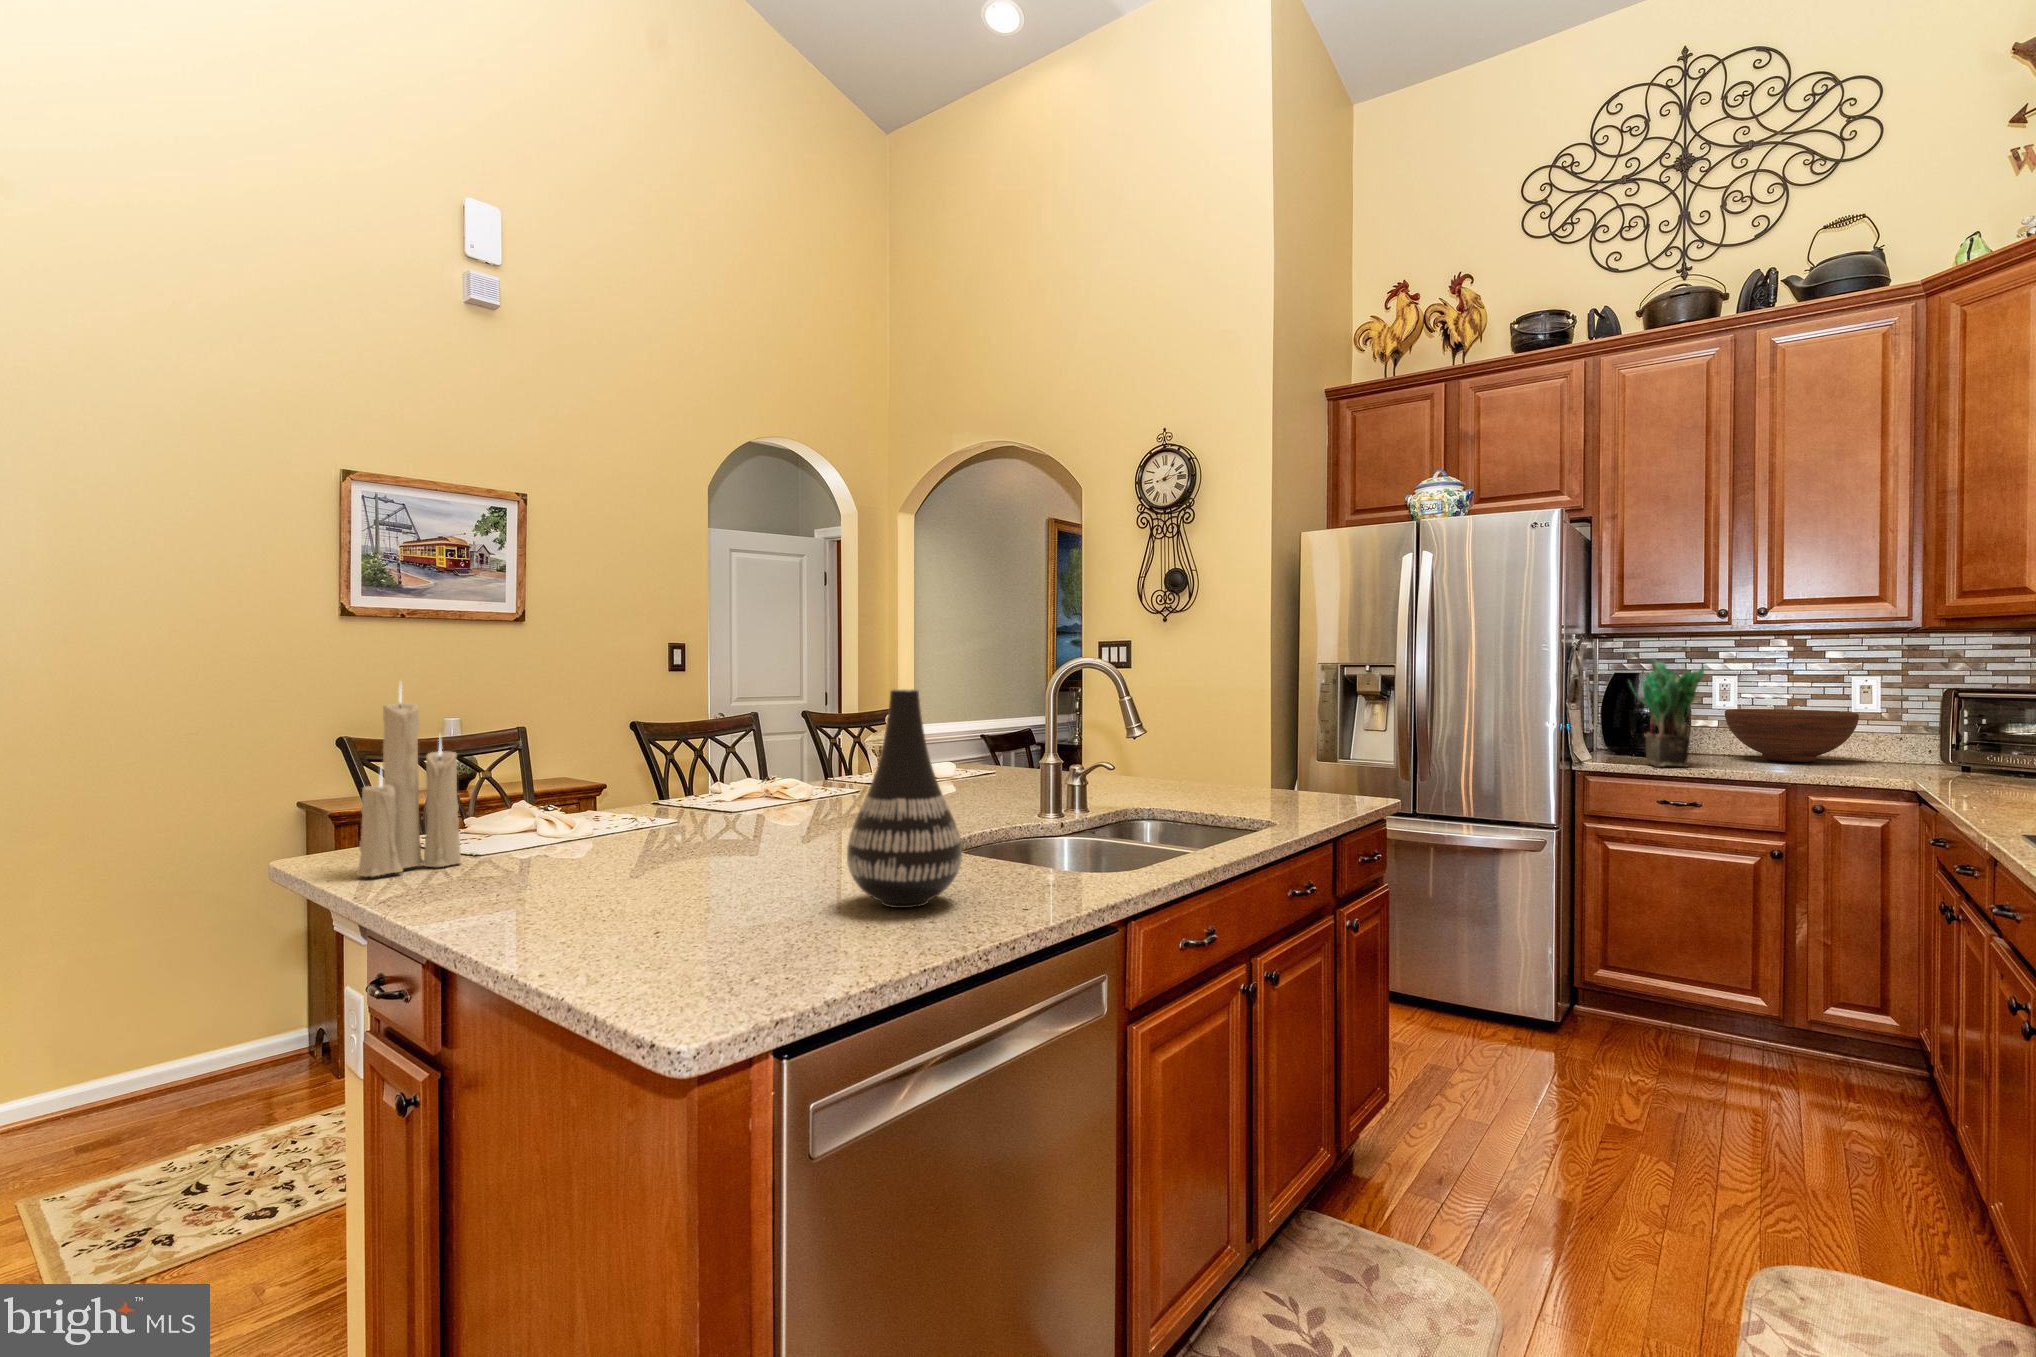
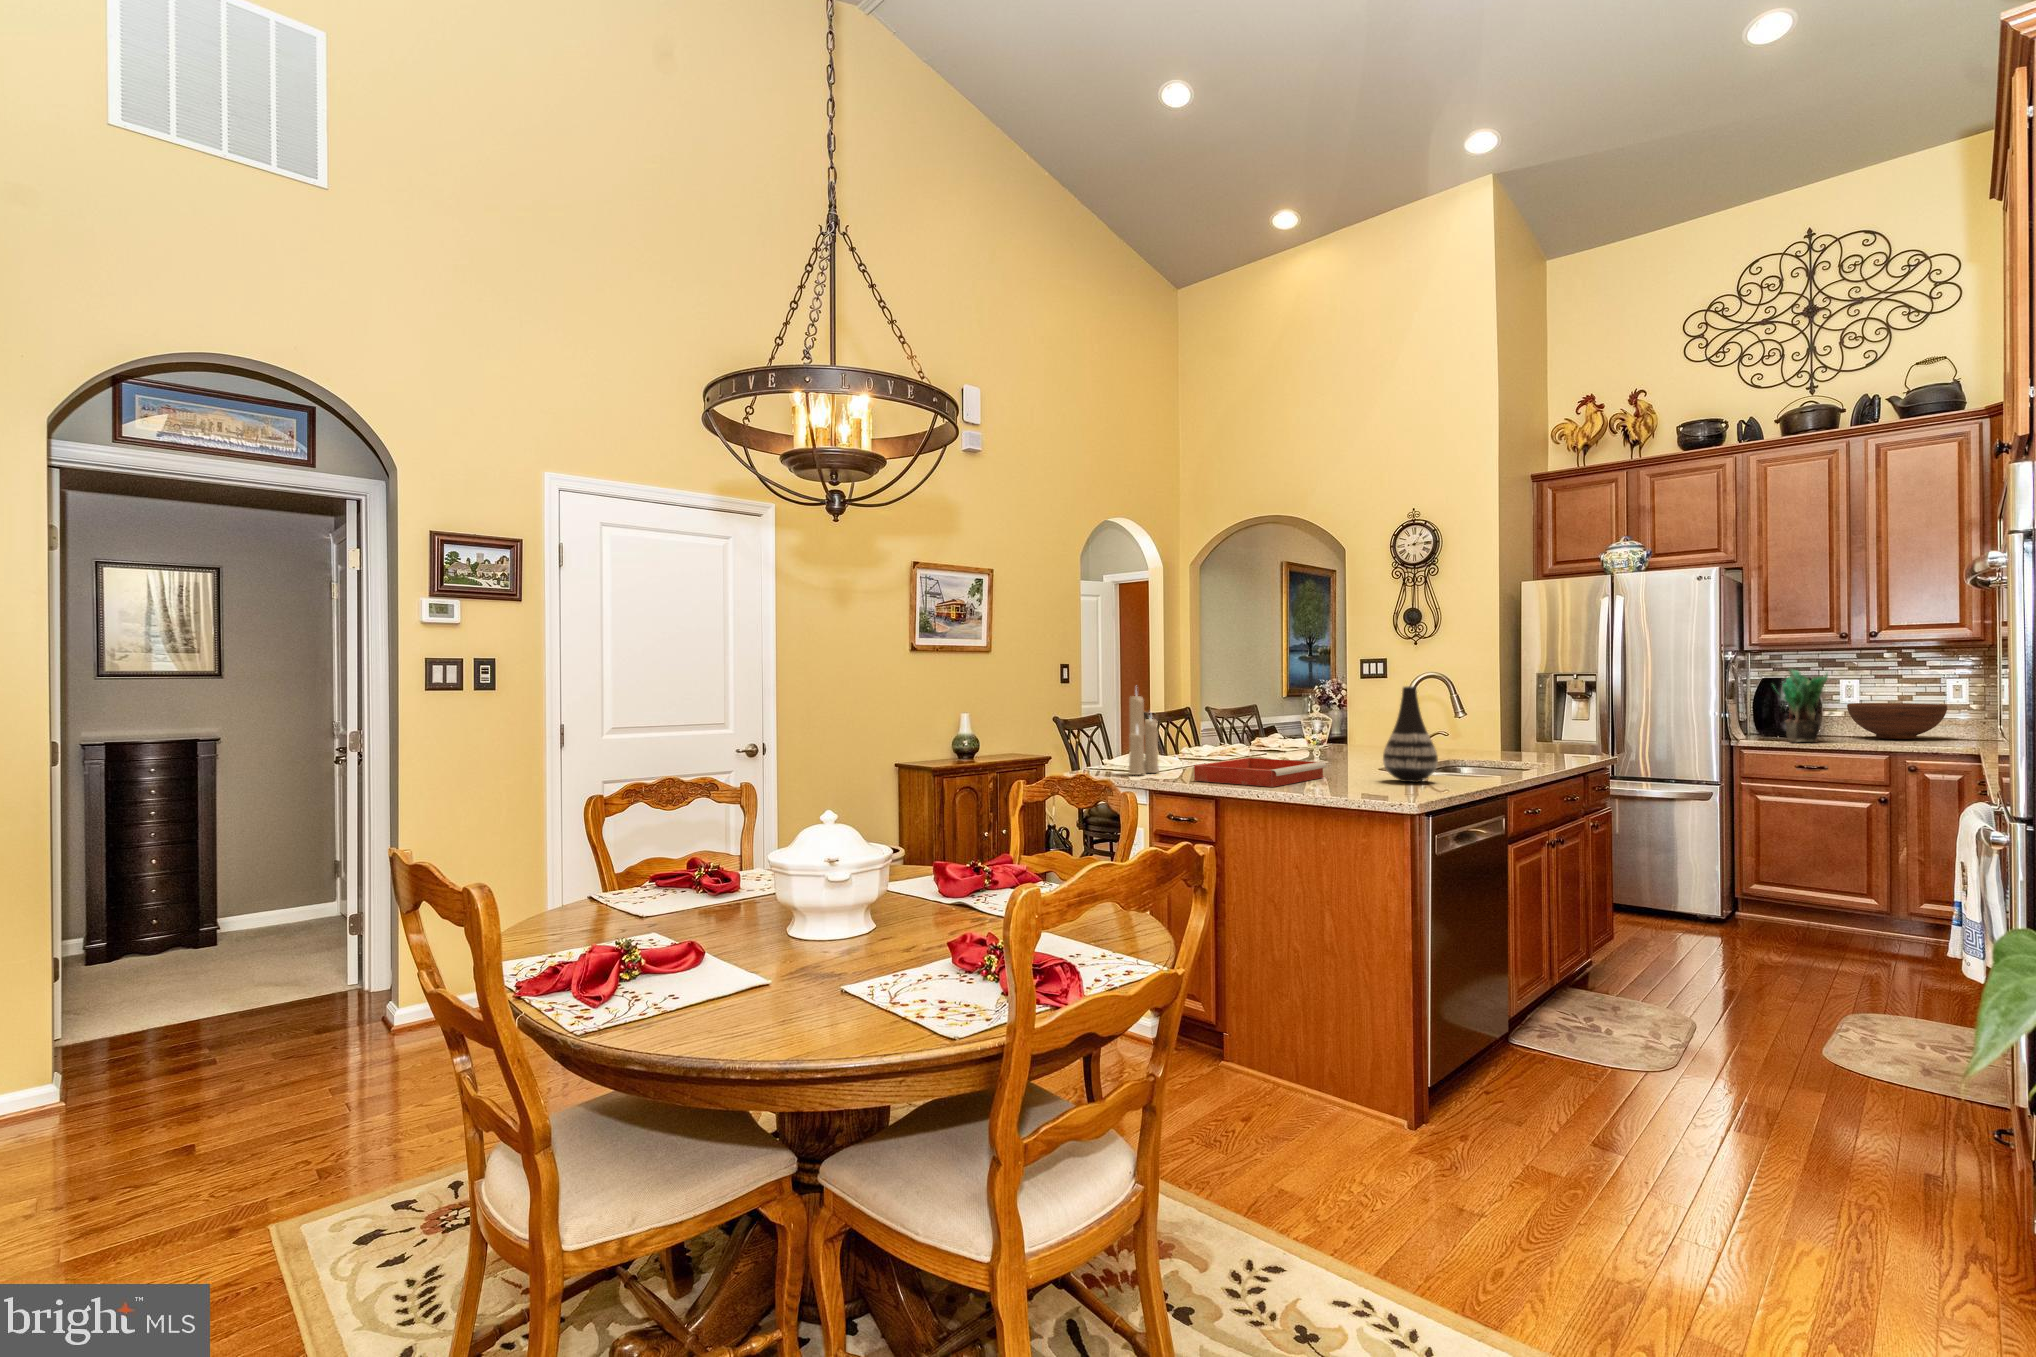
tray: none [429,832,760,935] -> present [1194,758,1327,787]

